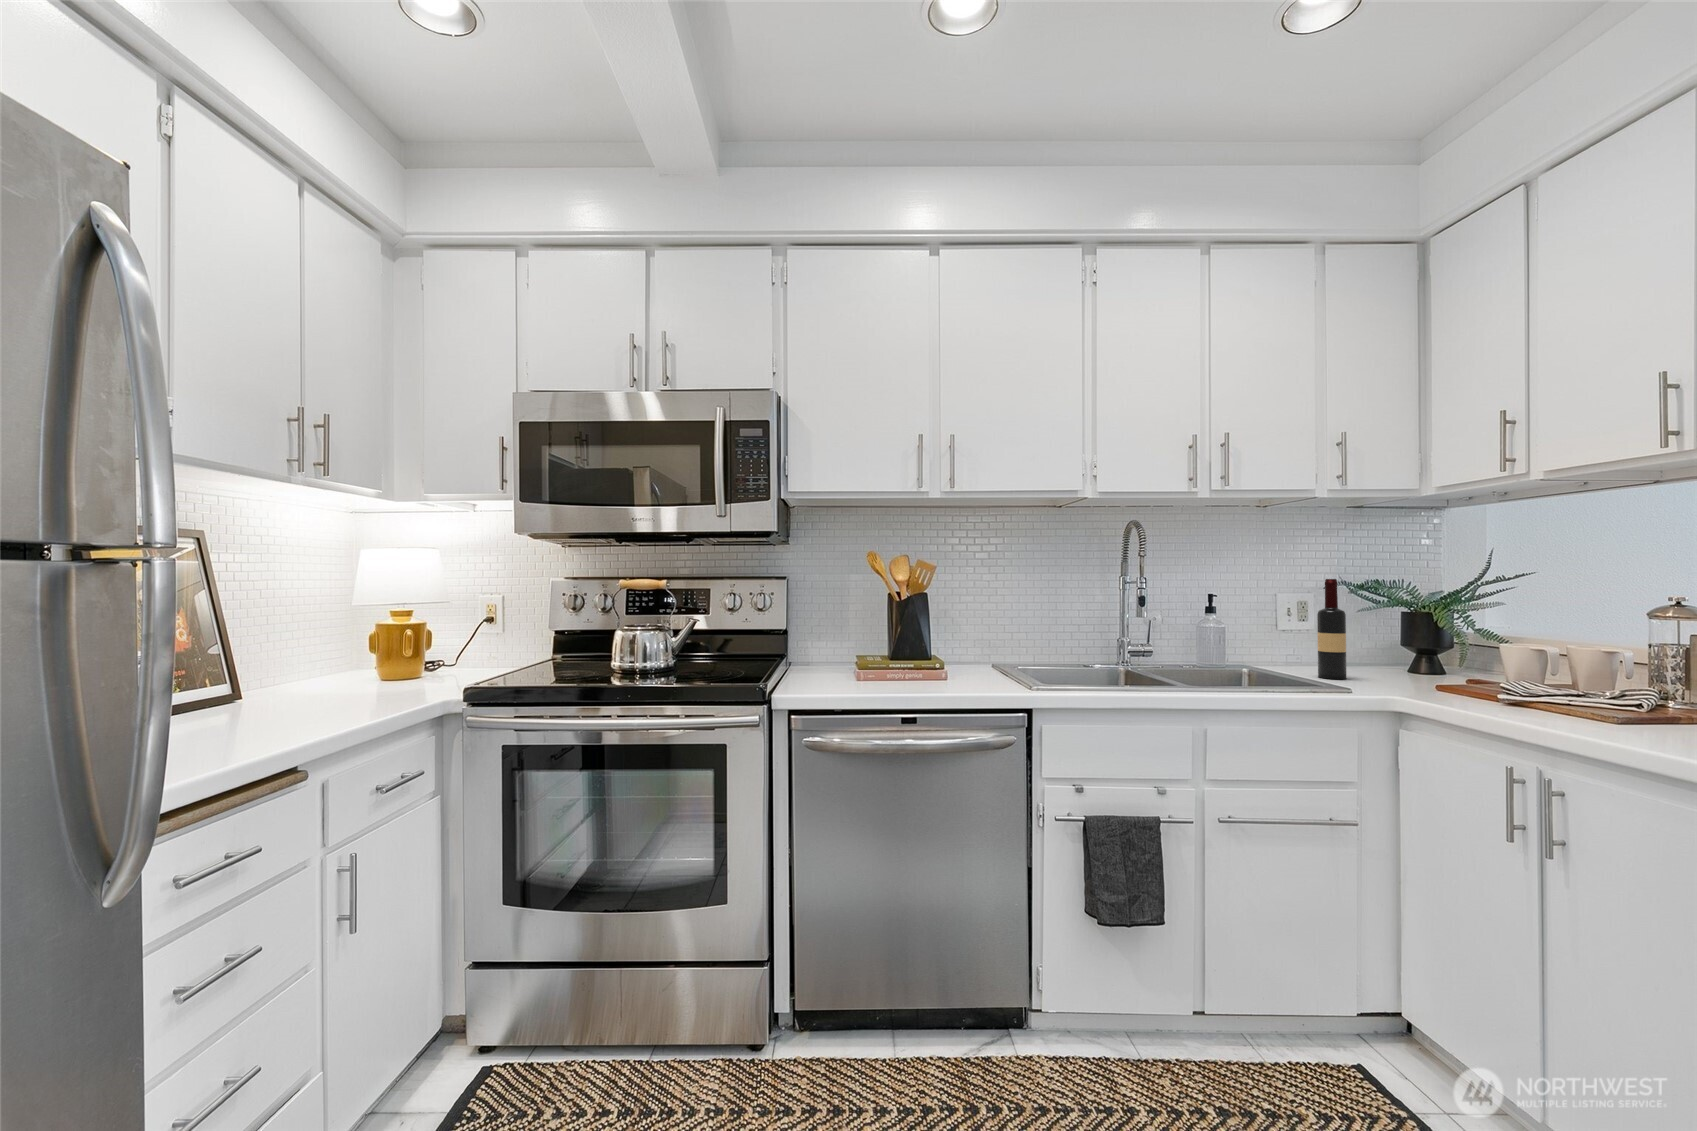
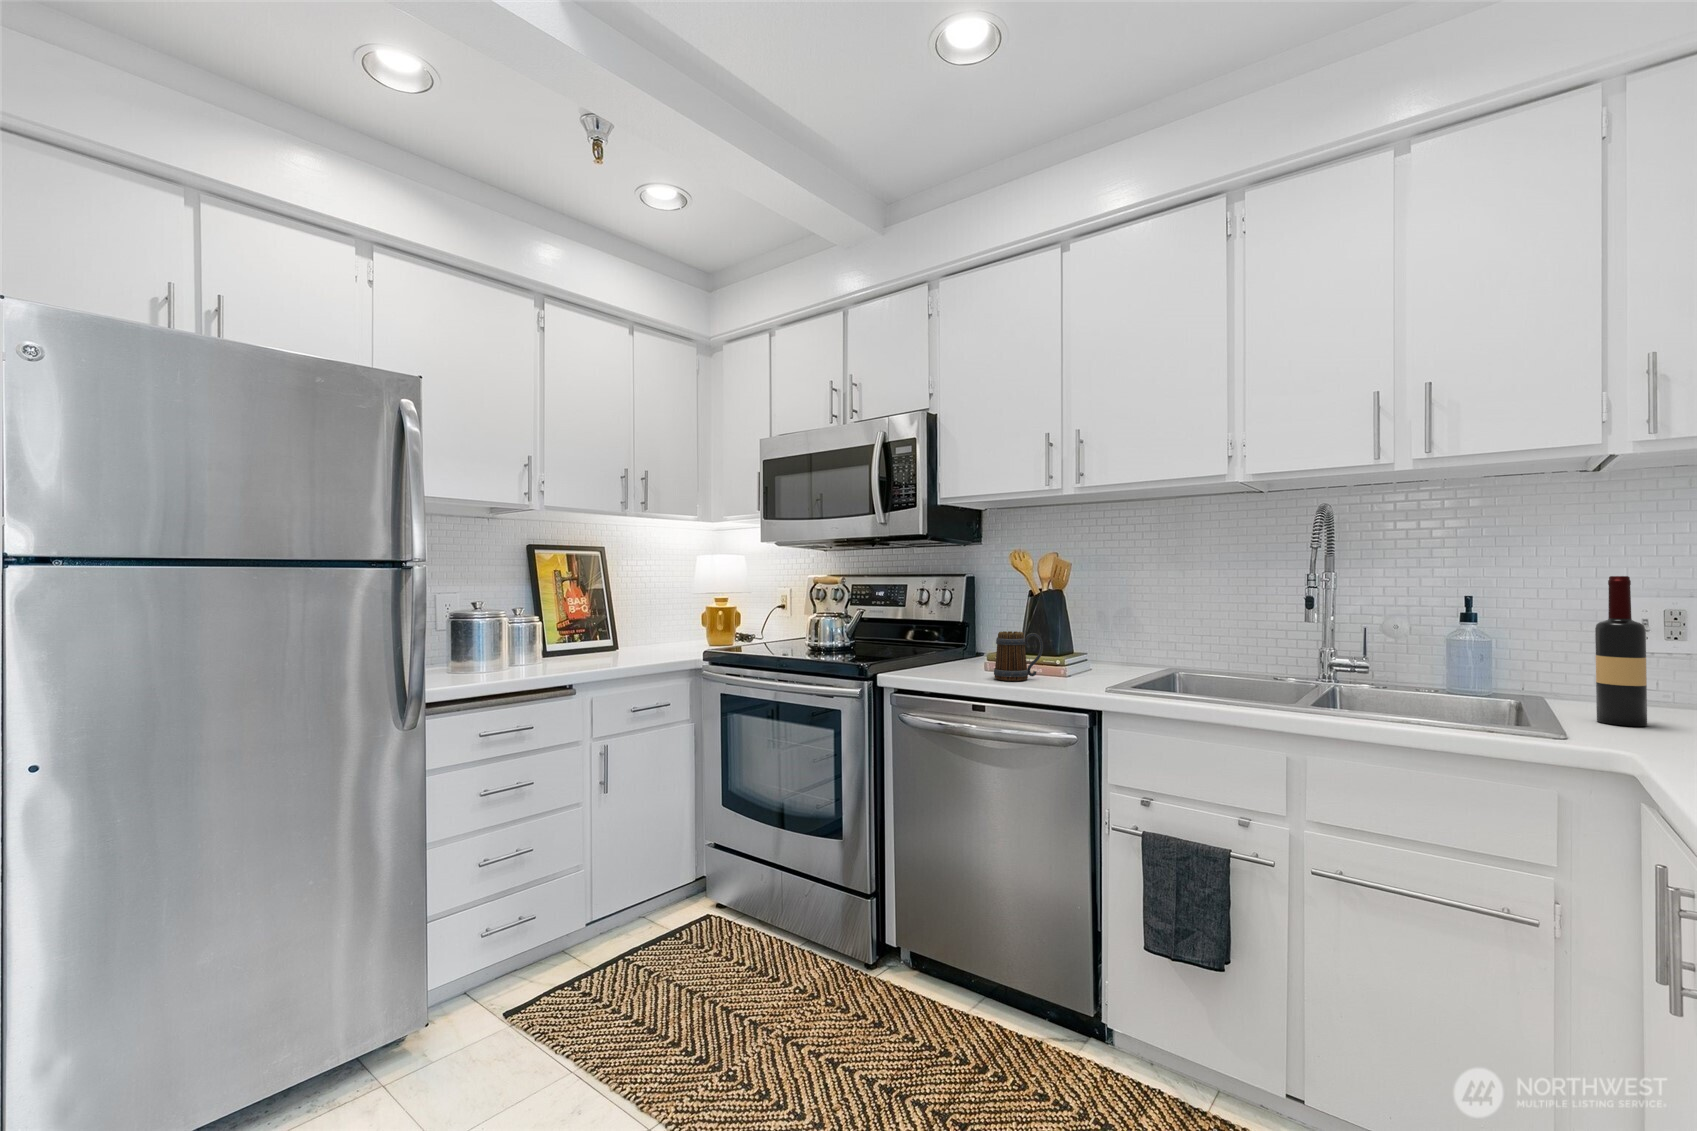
mug: none [903,637,947,689] -> present [994,631,1043,681]

